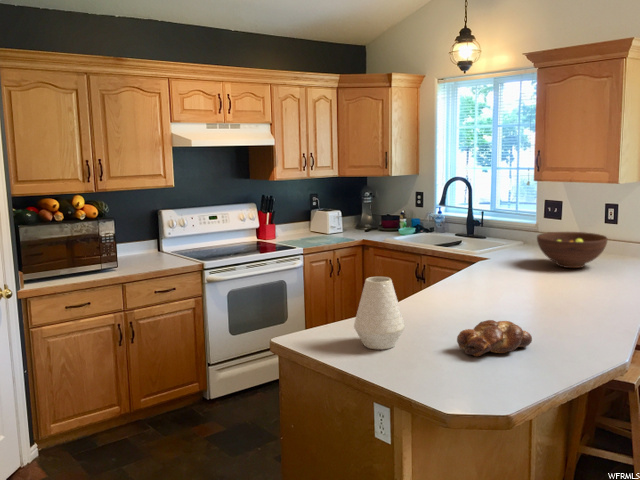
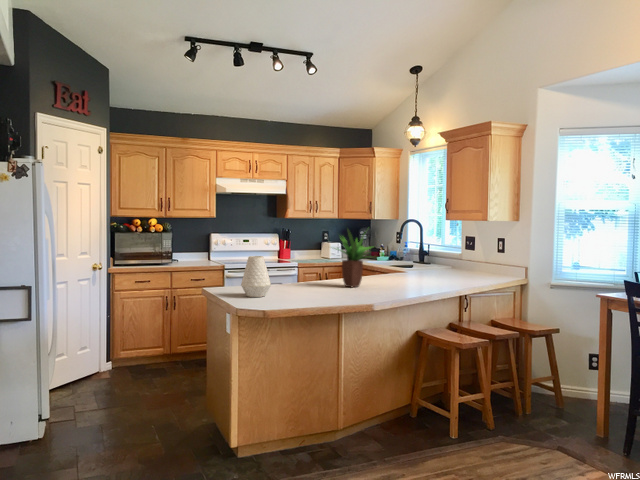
potted plant: none [447,208,525,304] -> present [336,229,372,287]
fruit bowl: present [537,232,608,268] -> none [431,255,479,279]
bread loaf: present [457,320,532,356] -> none [292,284,339,302]

